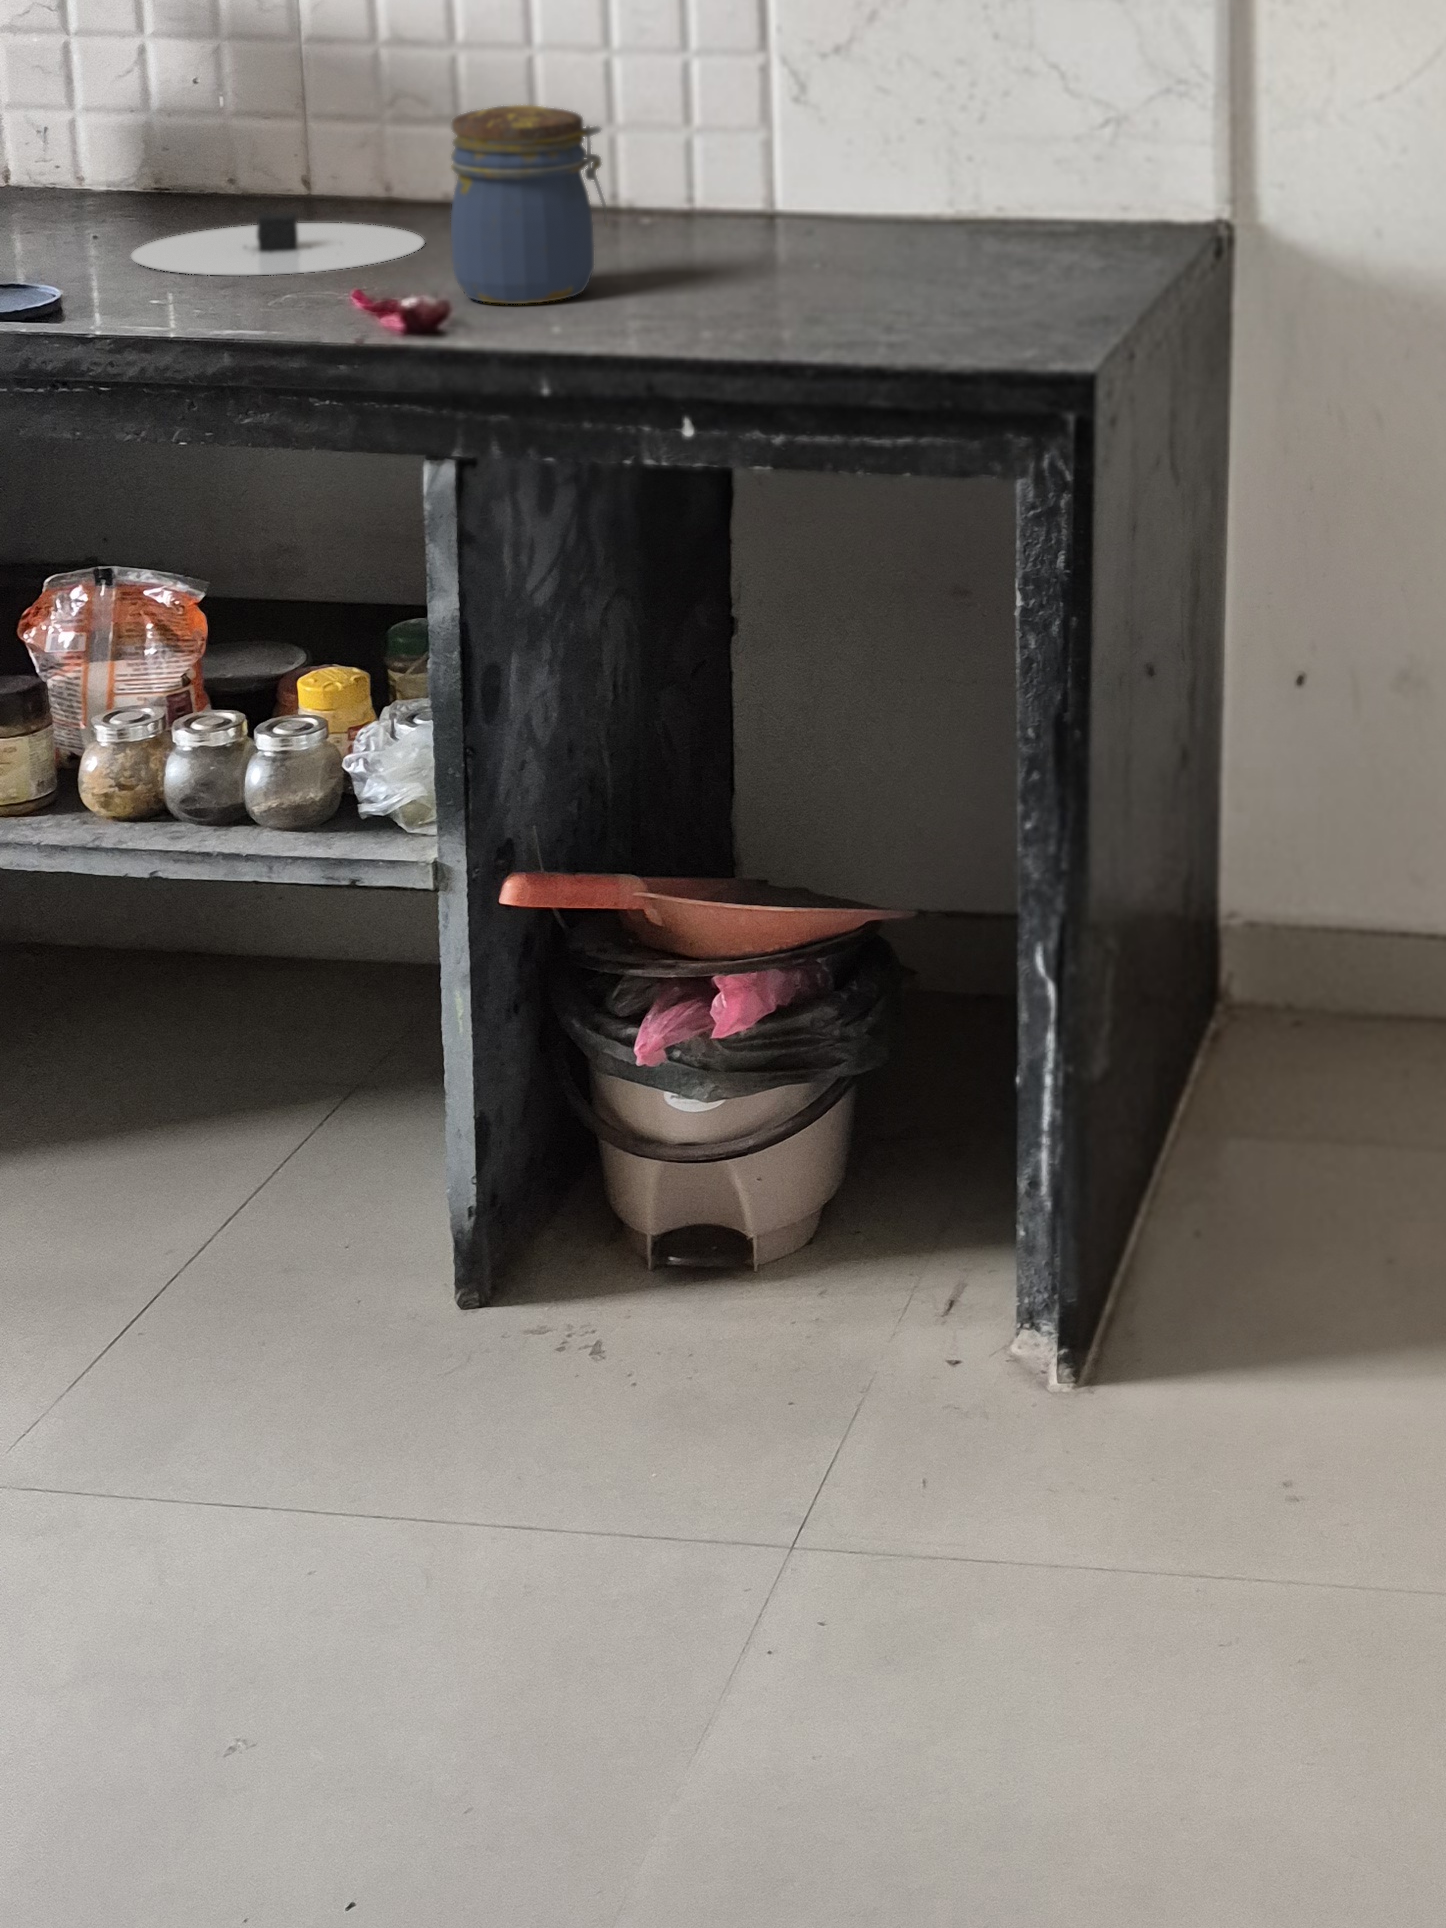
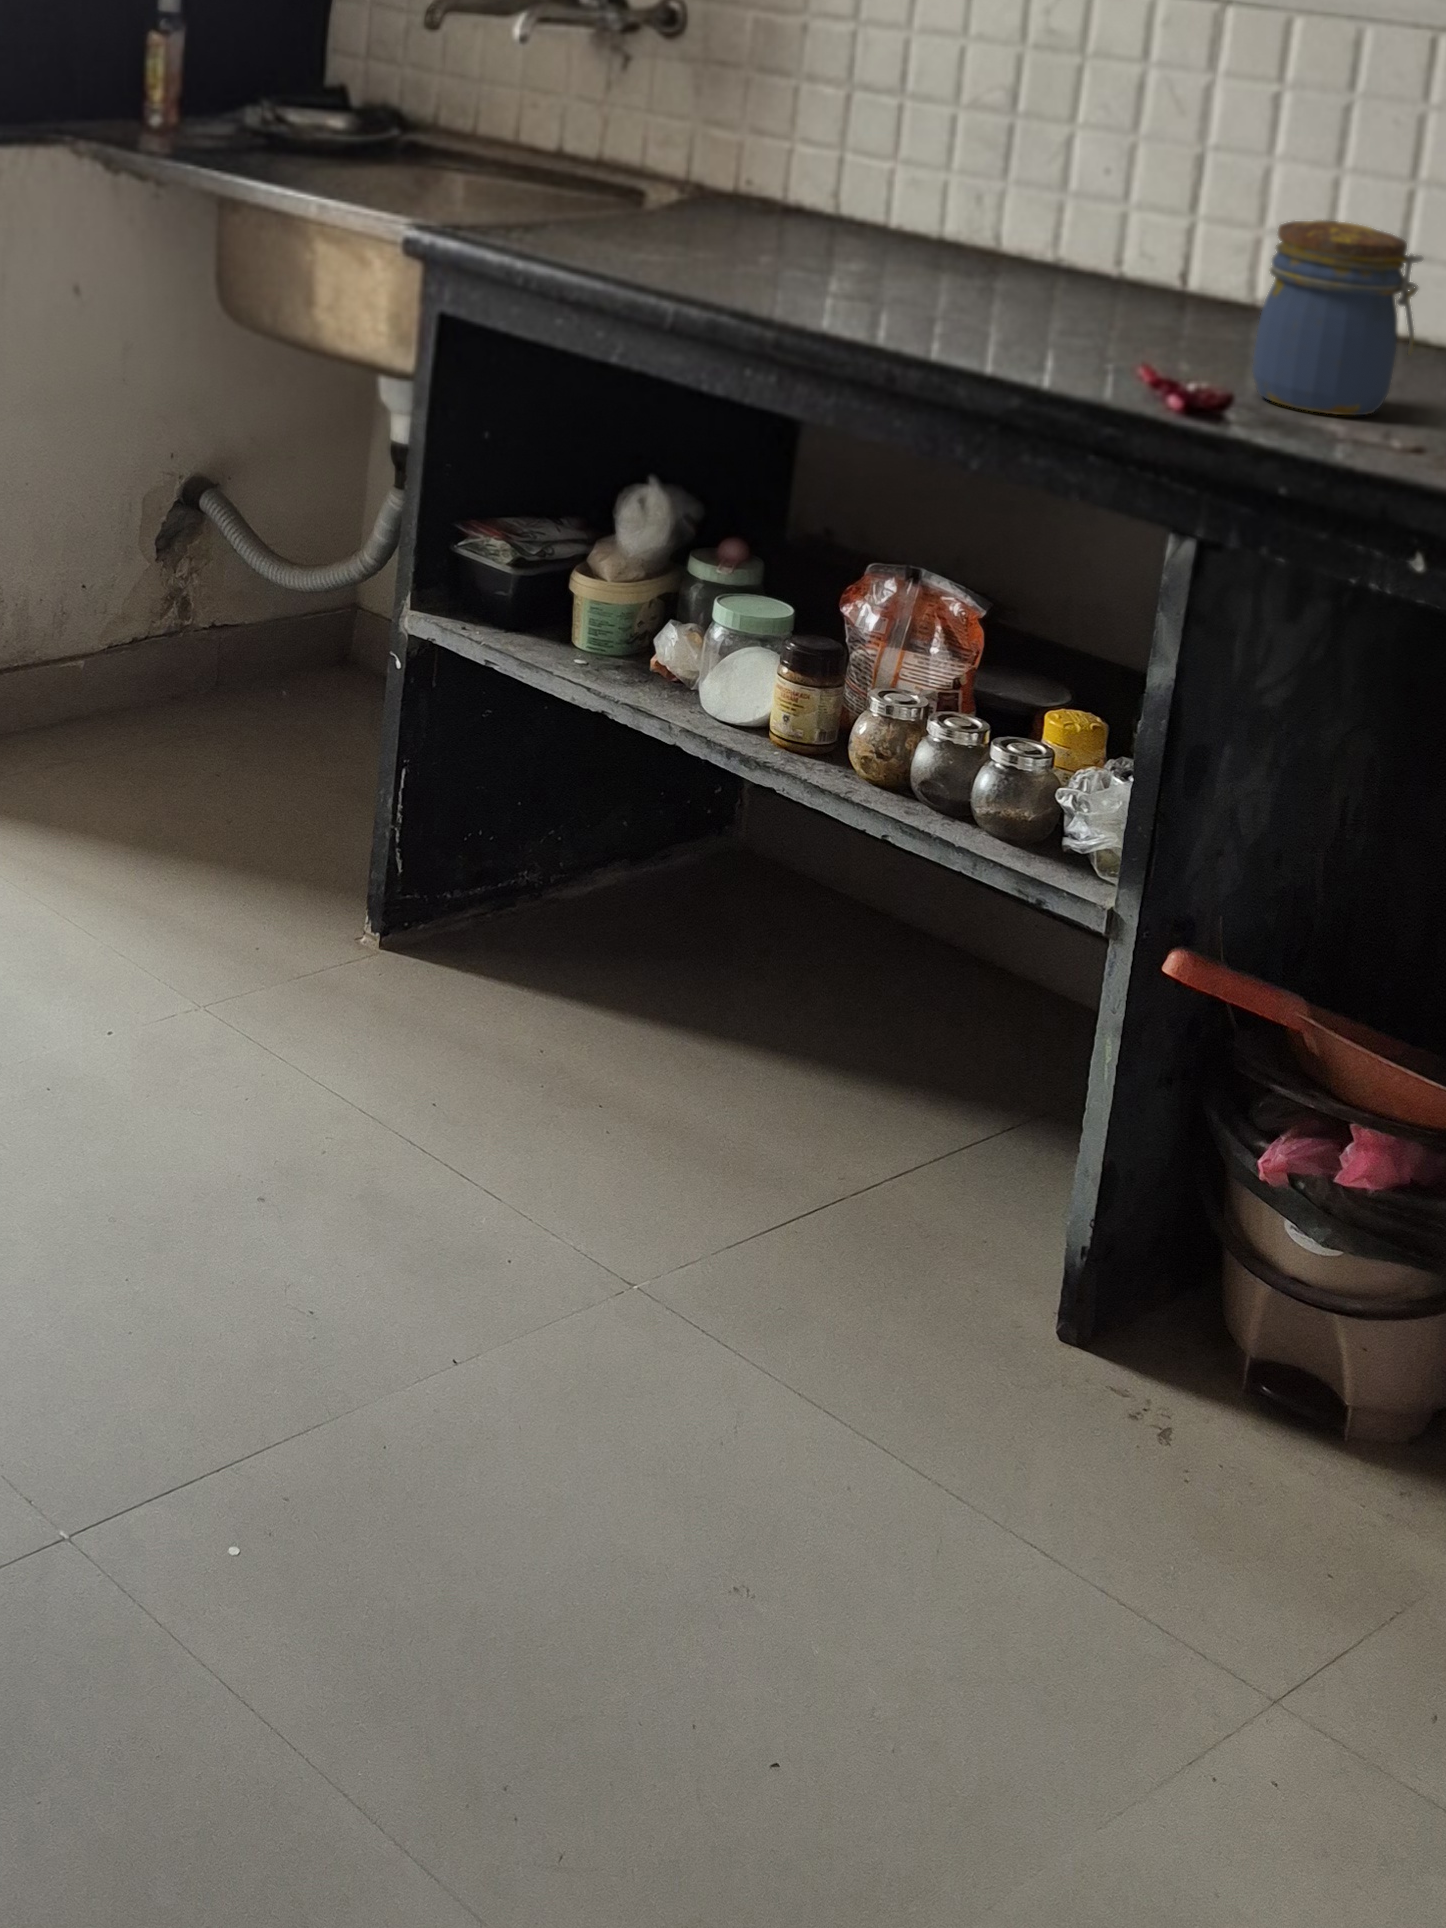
plate: present [131,212,424,275] -> none [943,280,1296,372]

